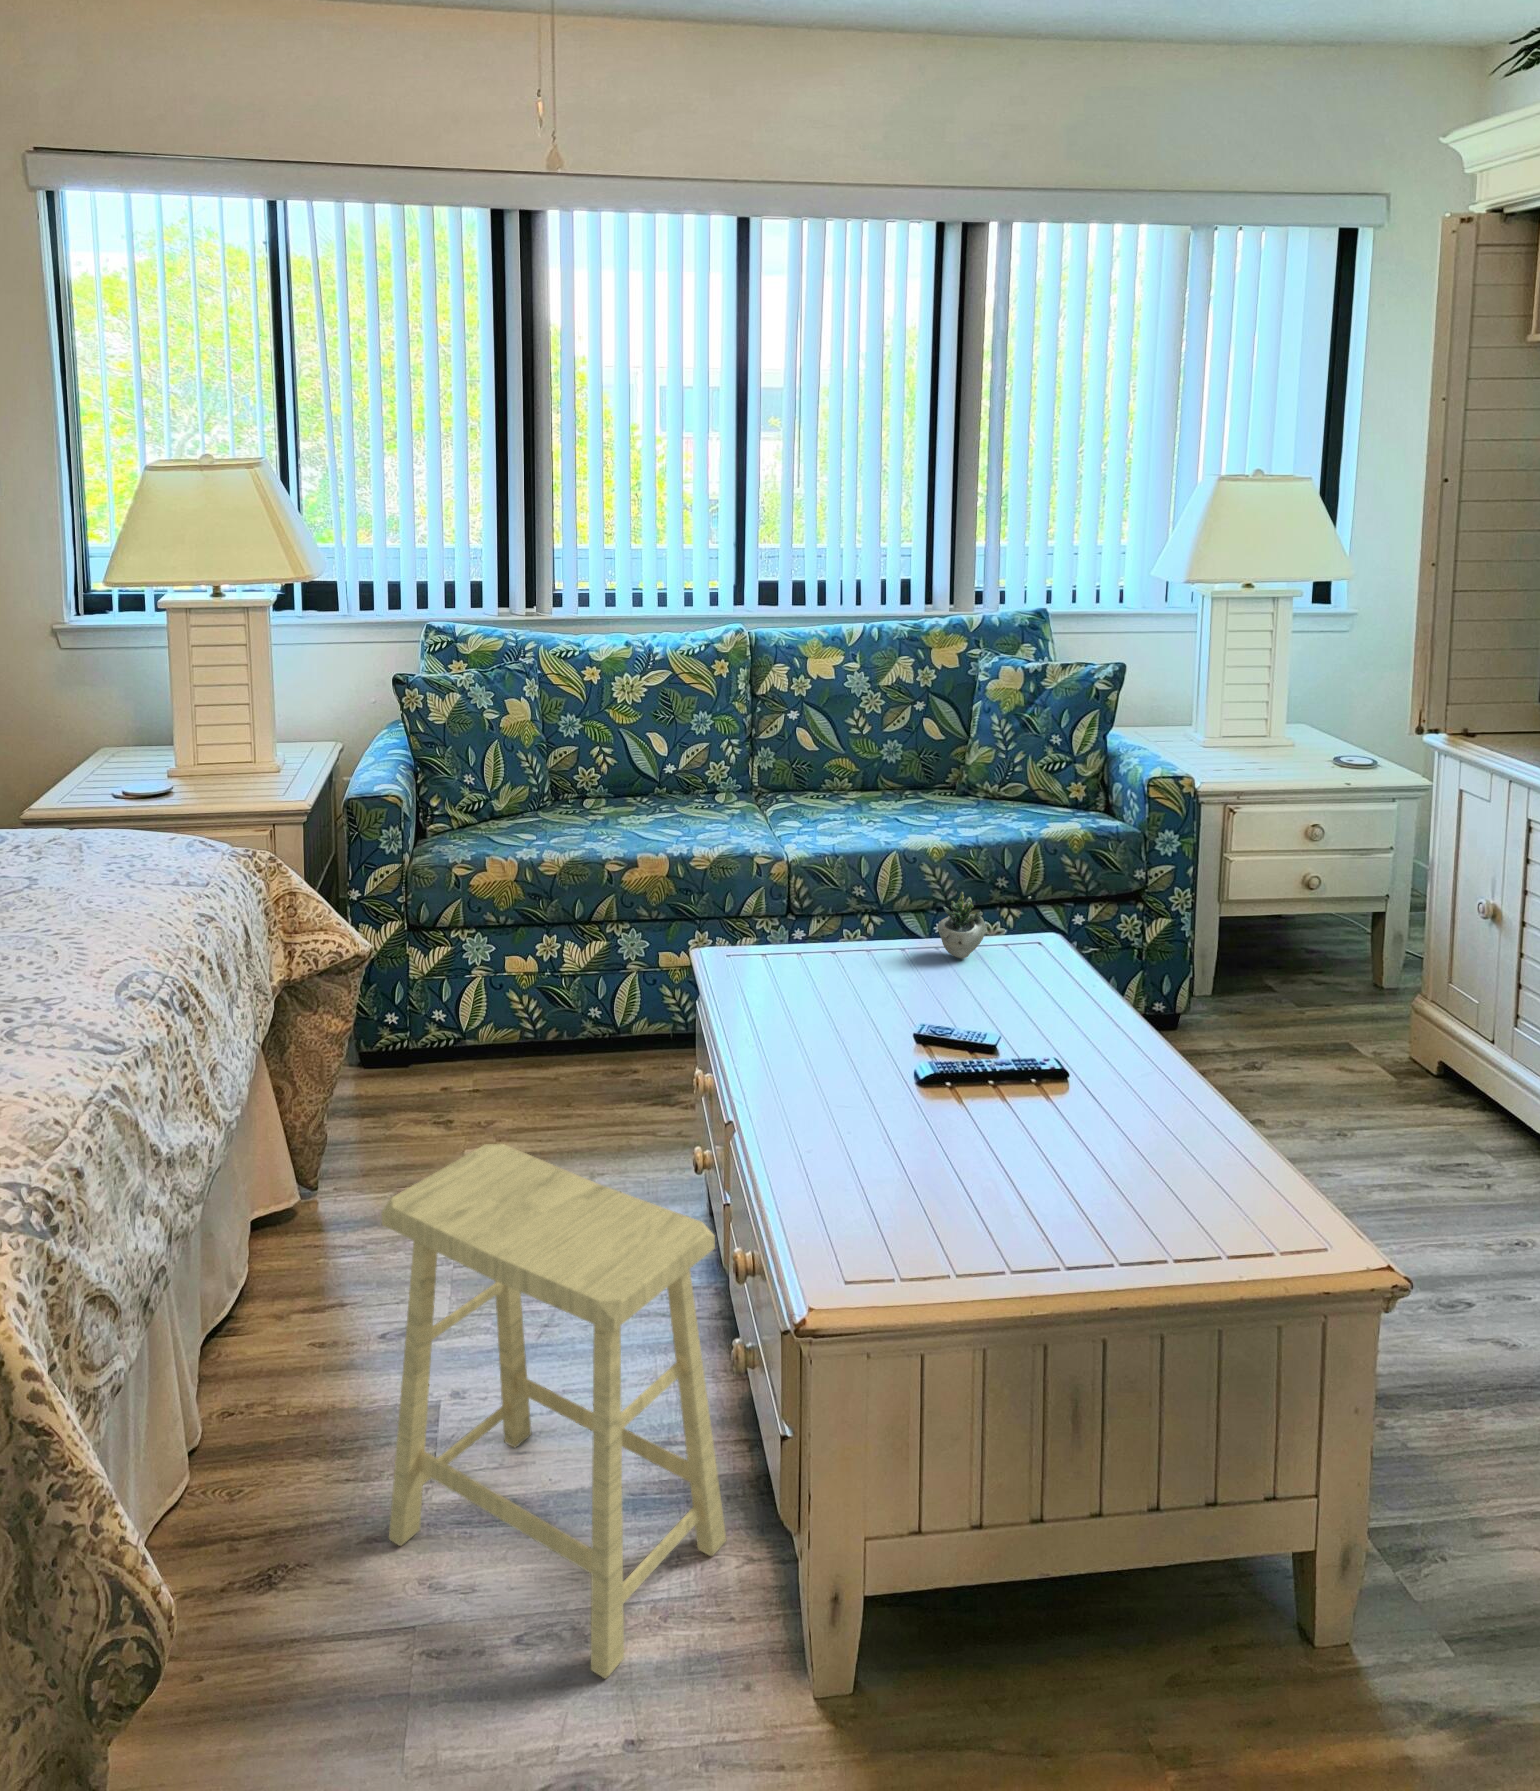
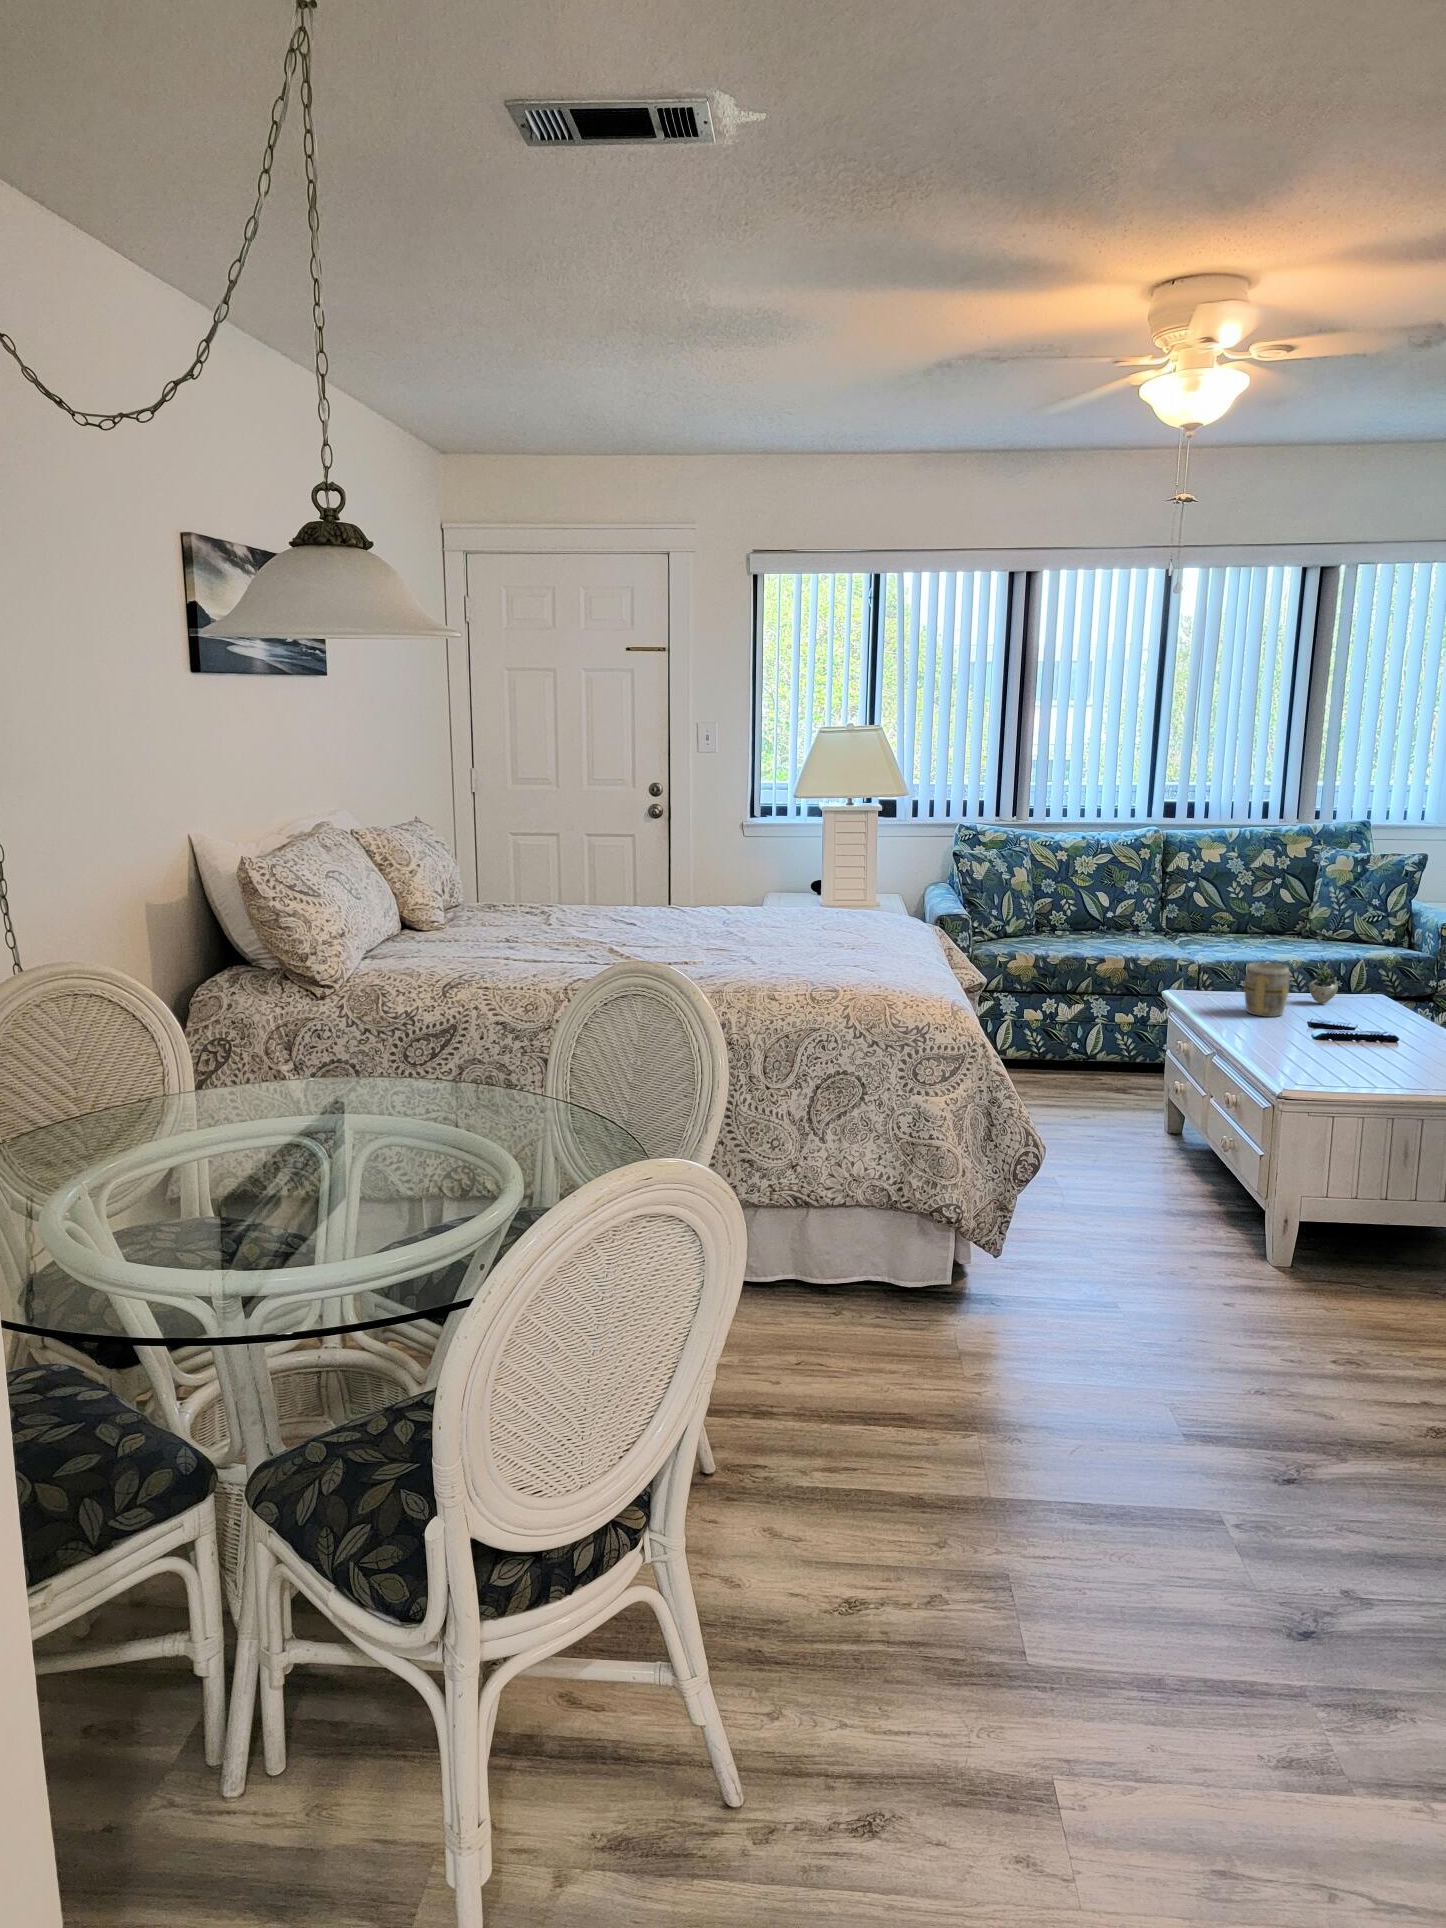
mug: none [814,902,894,1011] -> present [1244,962,1290,1017]
footstool: present [382,1144,726,1679] -> none [1058,1041,1225,1249]

